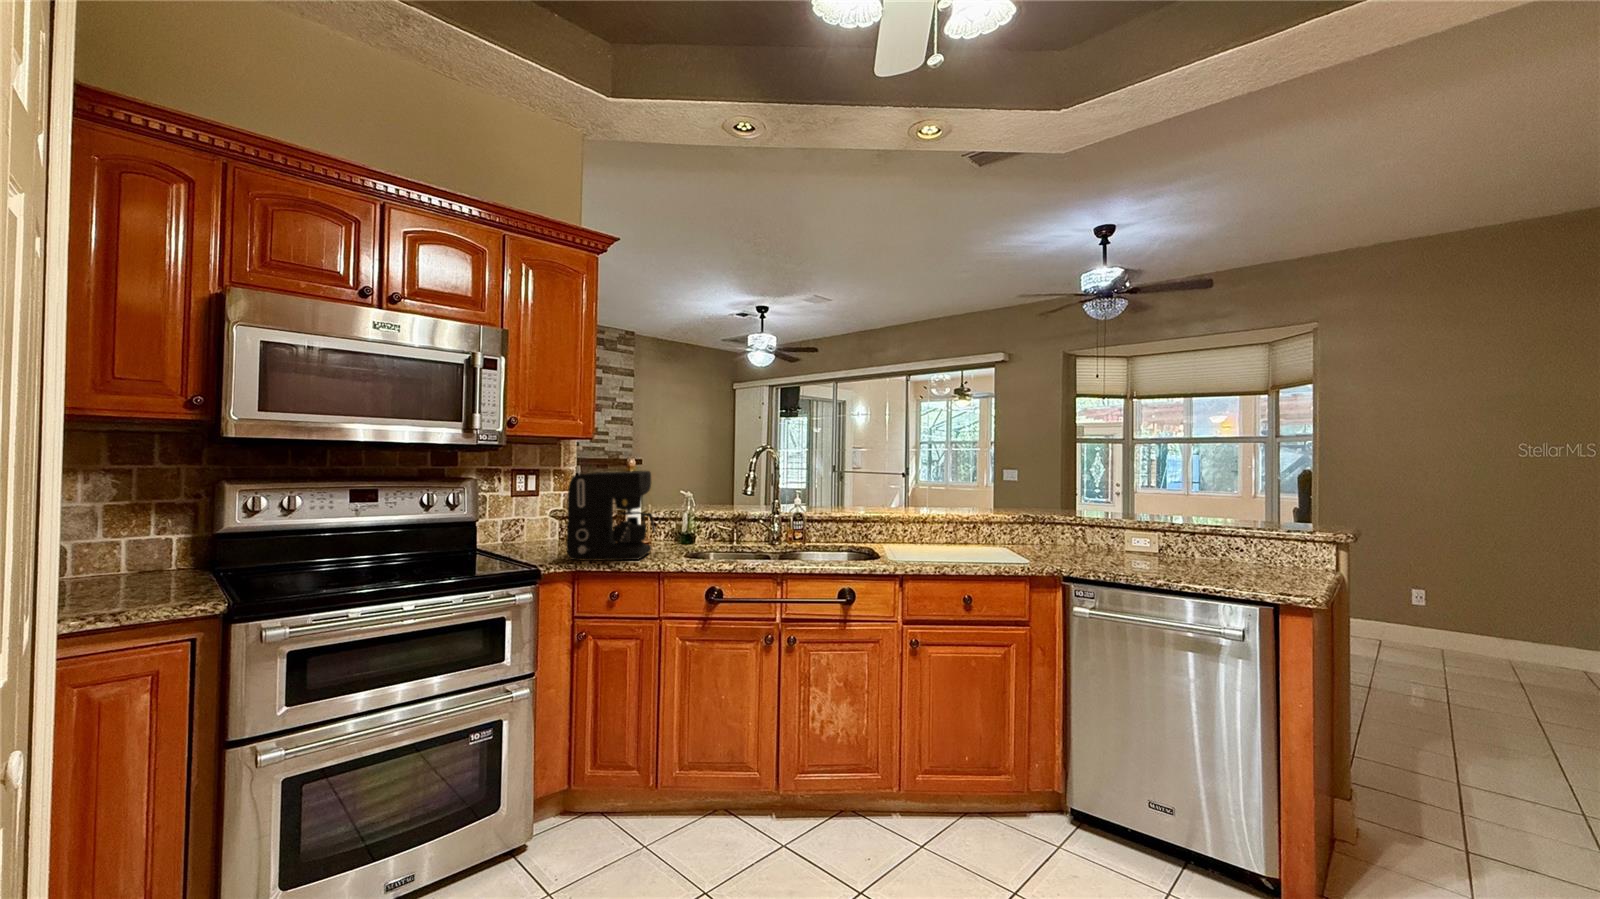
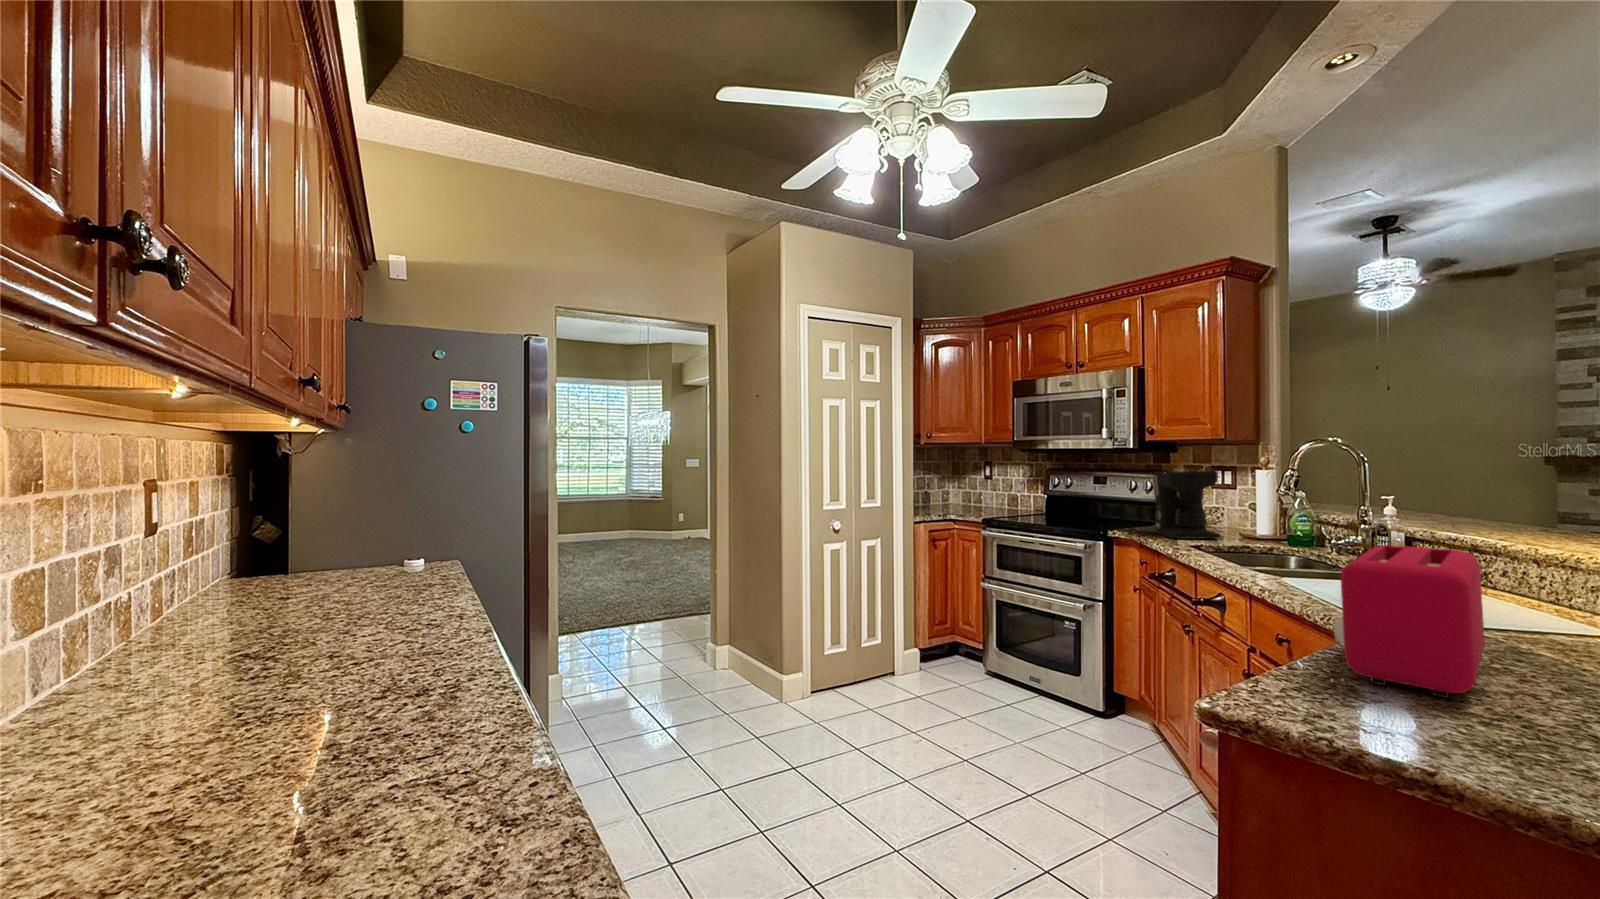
toaster: none [1087,506,1196,578] -> present [1334,545,1485,697]

